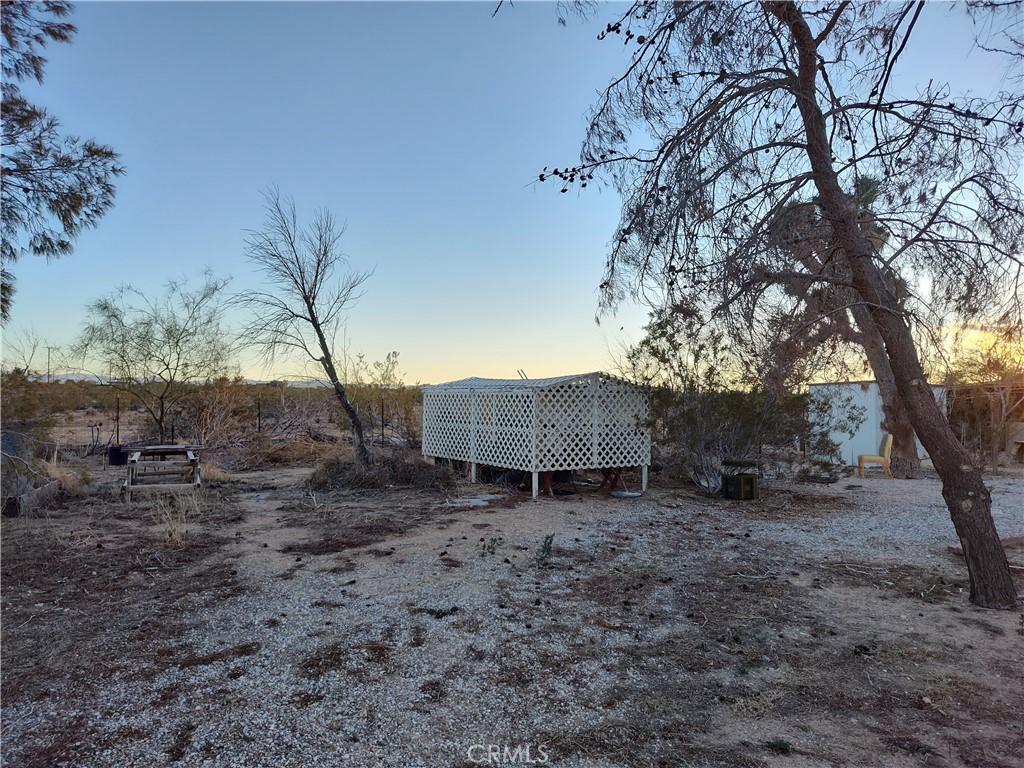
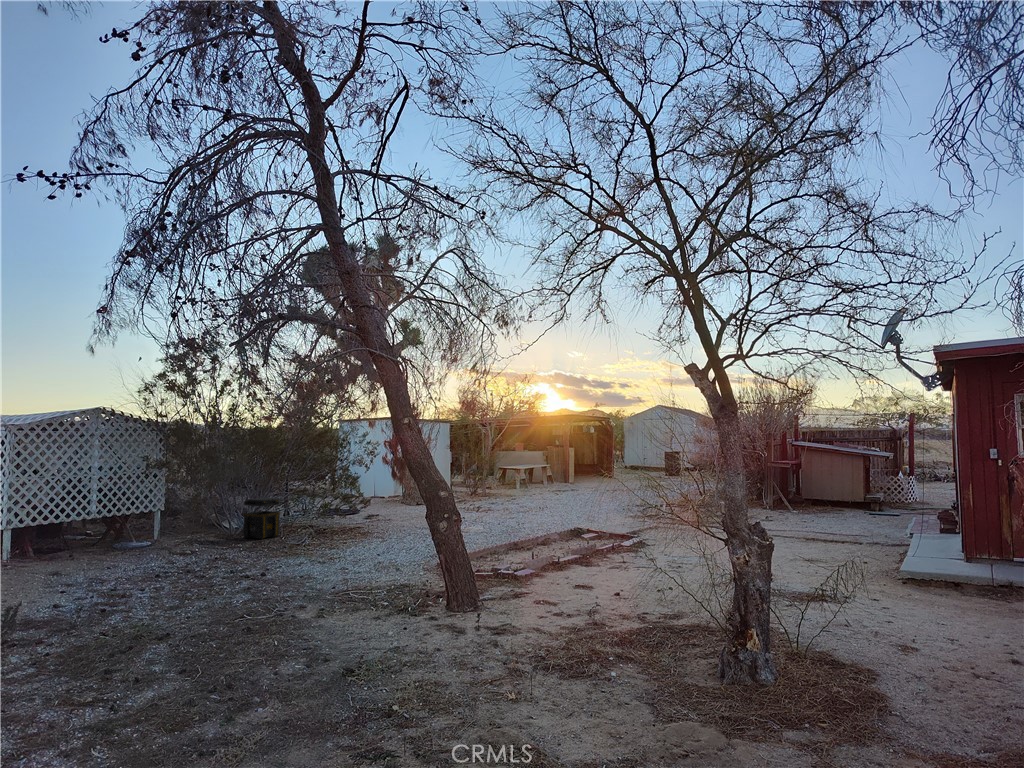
chair: present [858,434,893,479] -> none [379,464,407,506]

